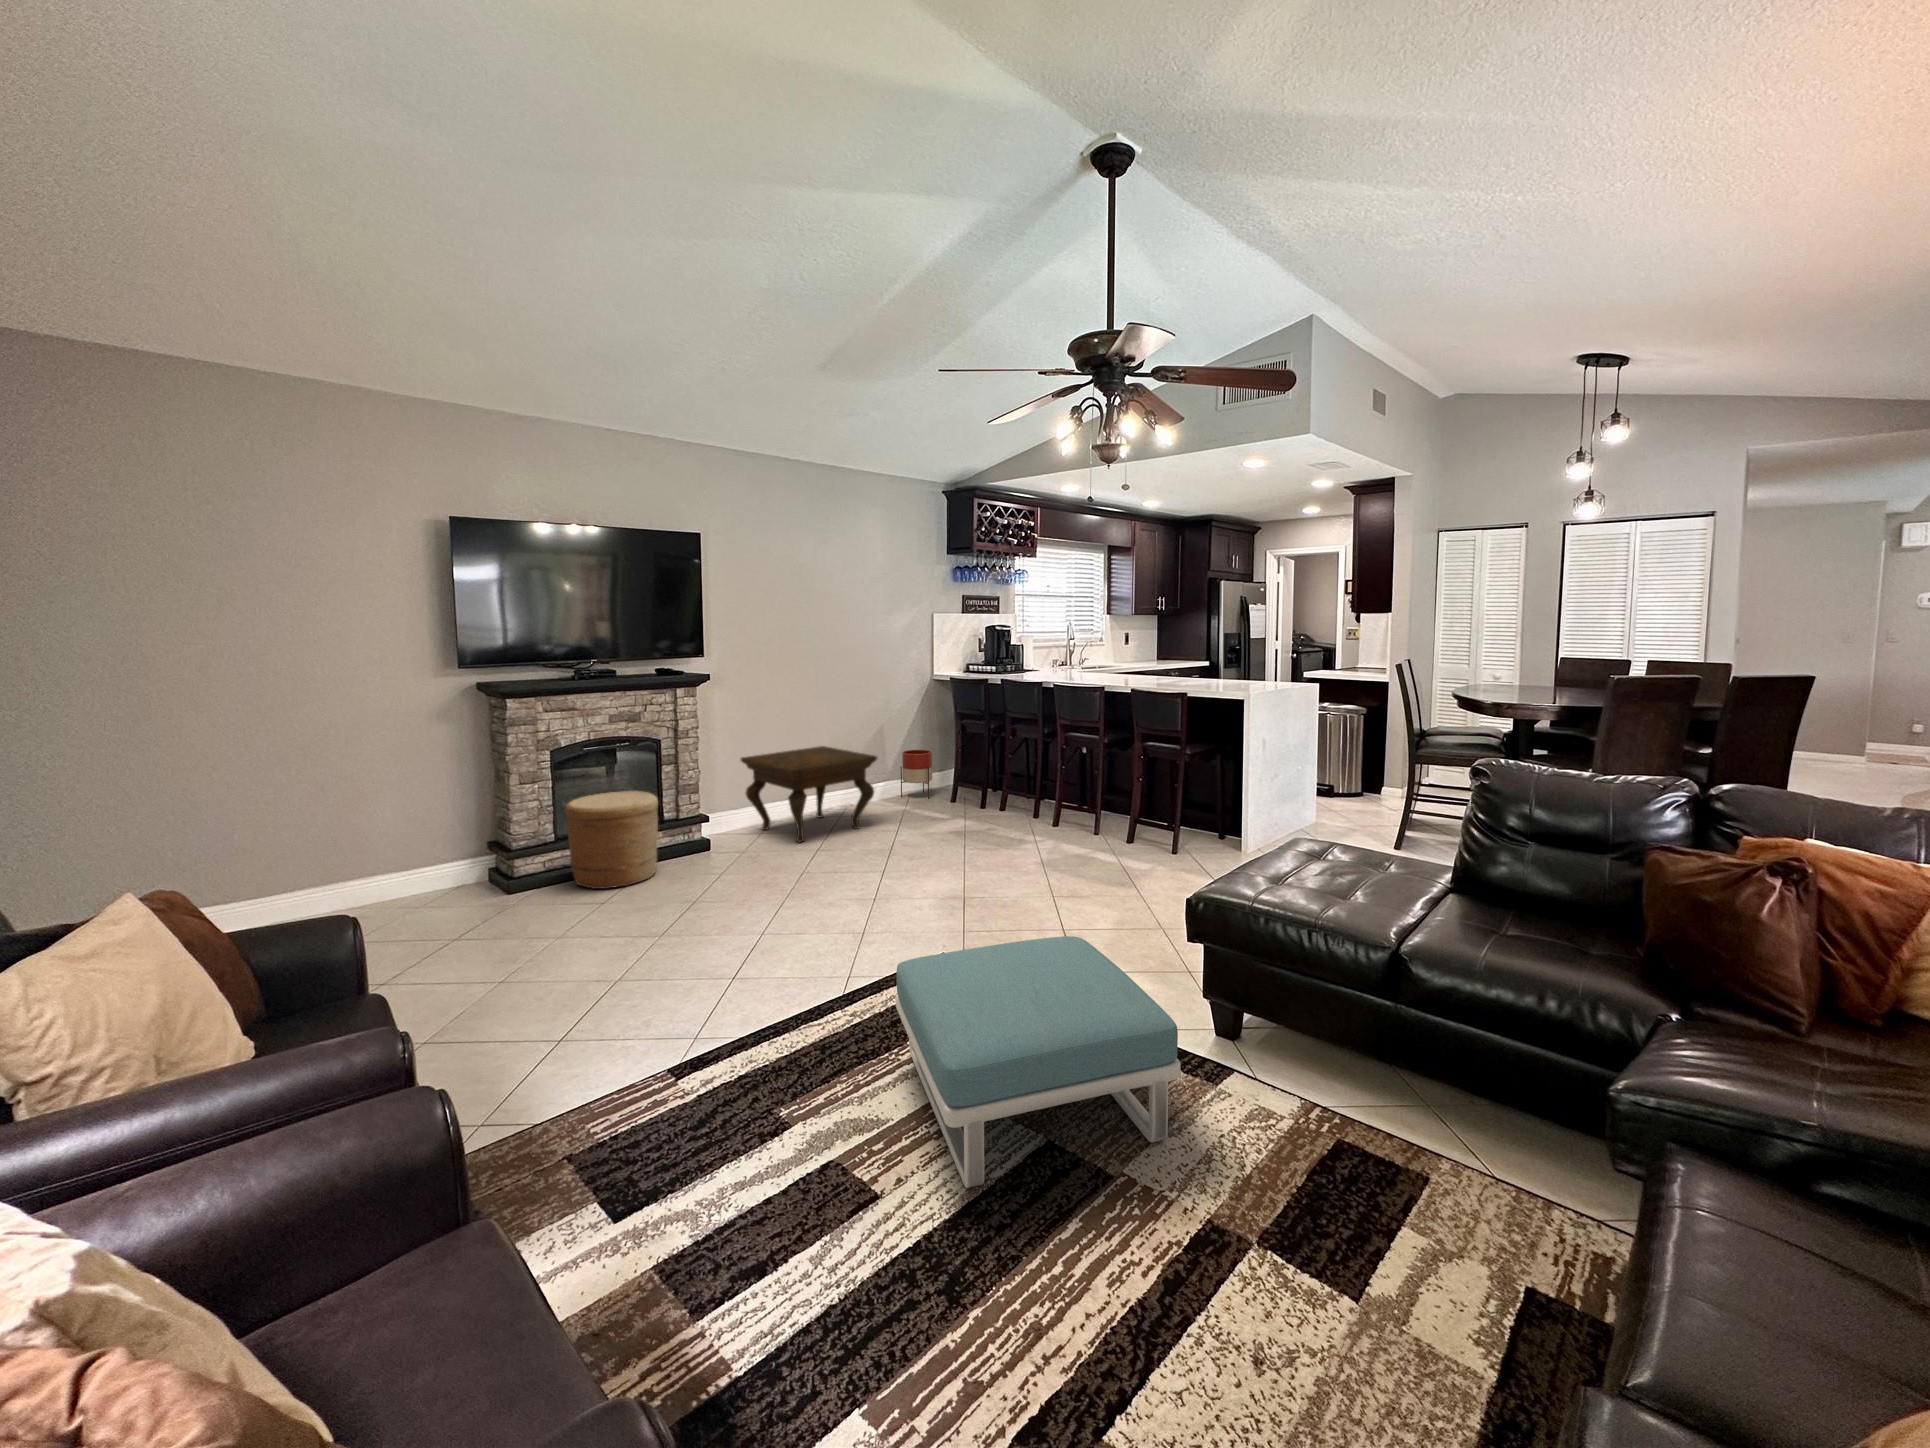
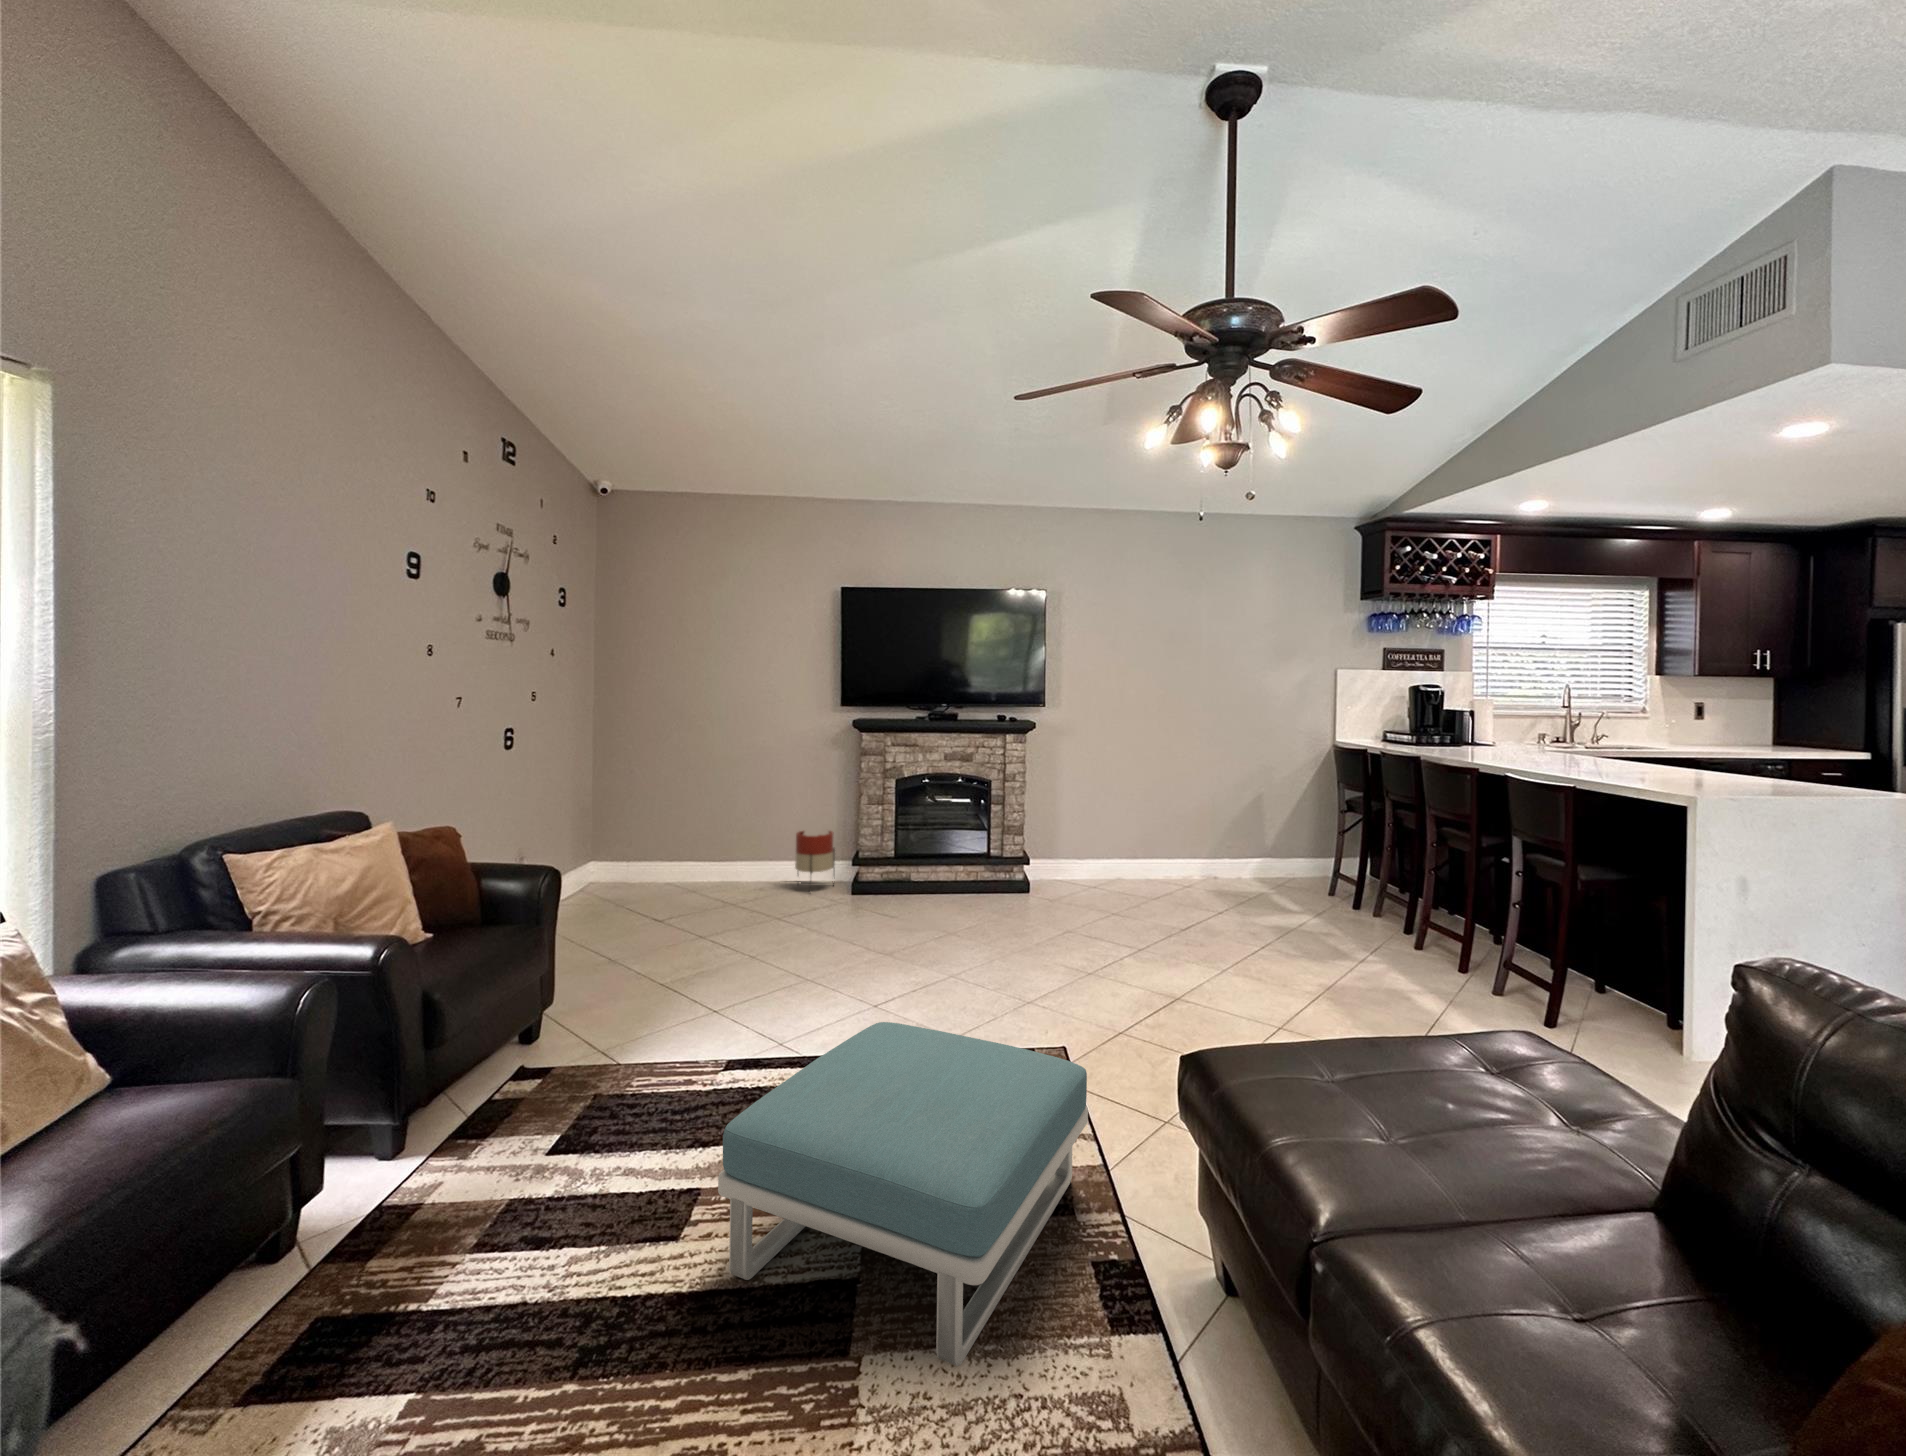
side table: present [740,746,877,842] -> none [1079,811,1206,908]
planter: present [901,750,932,799] -> present [795,831,835,874]
woven basket: present [565,791,658,889] -> none [893,823,968,910]

